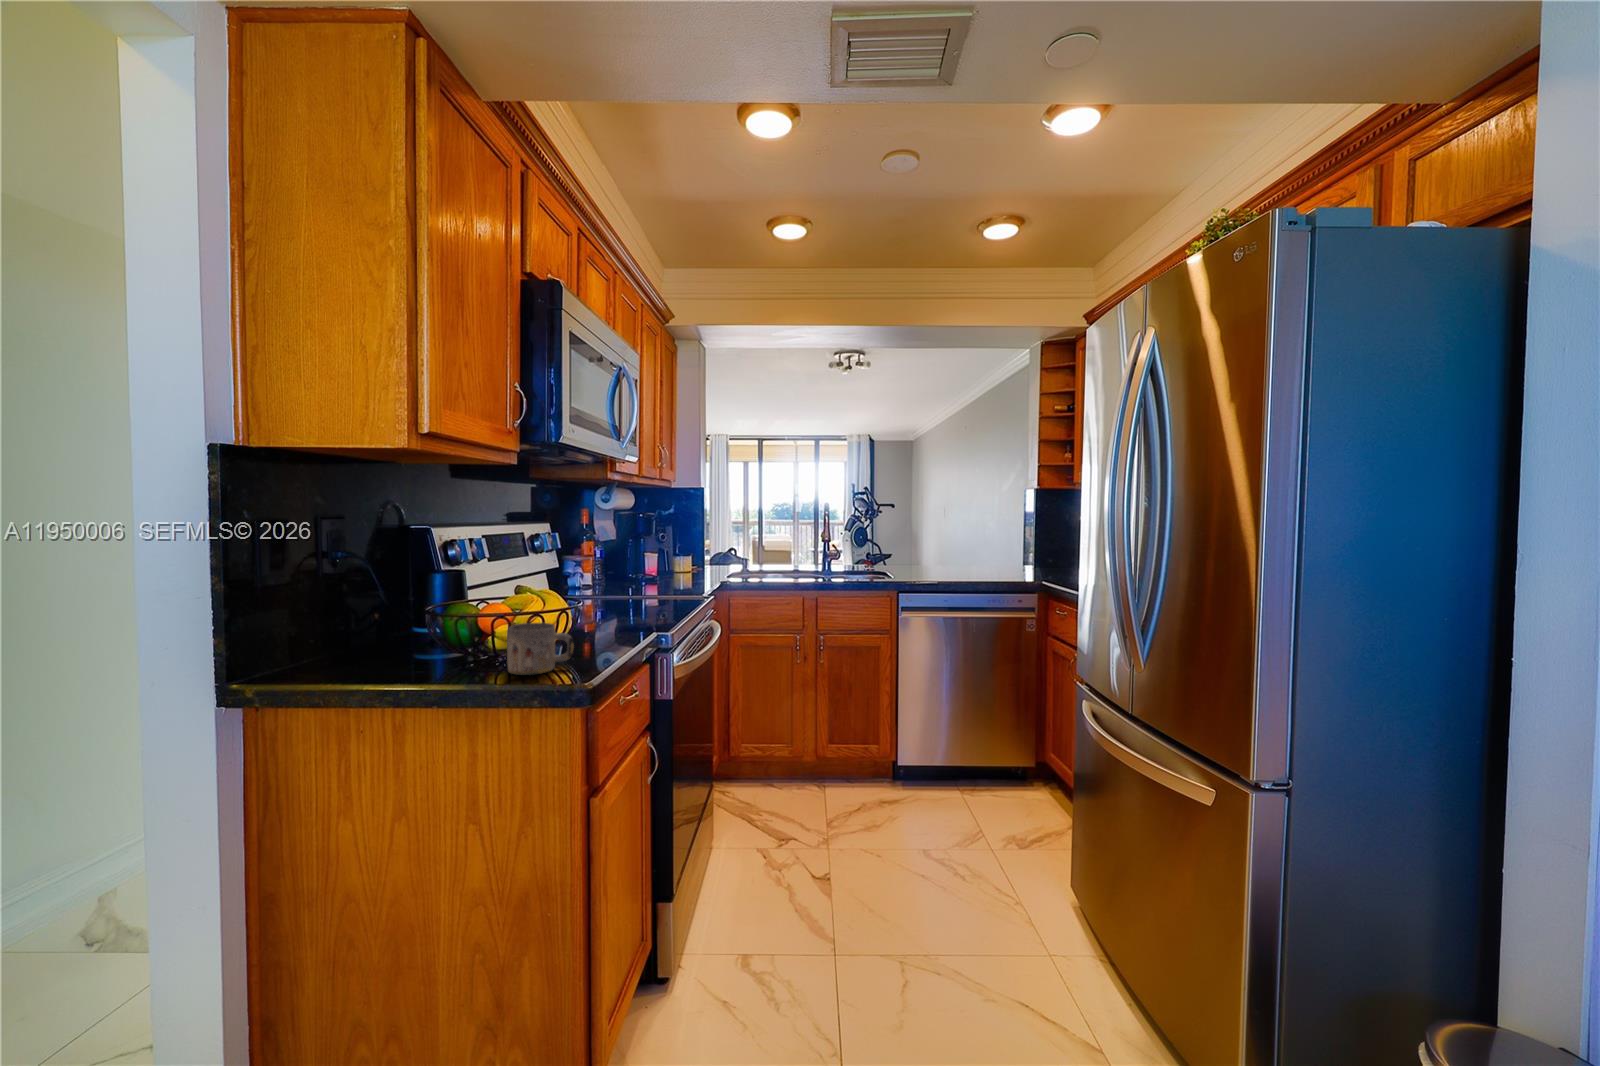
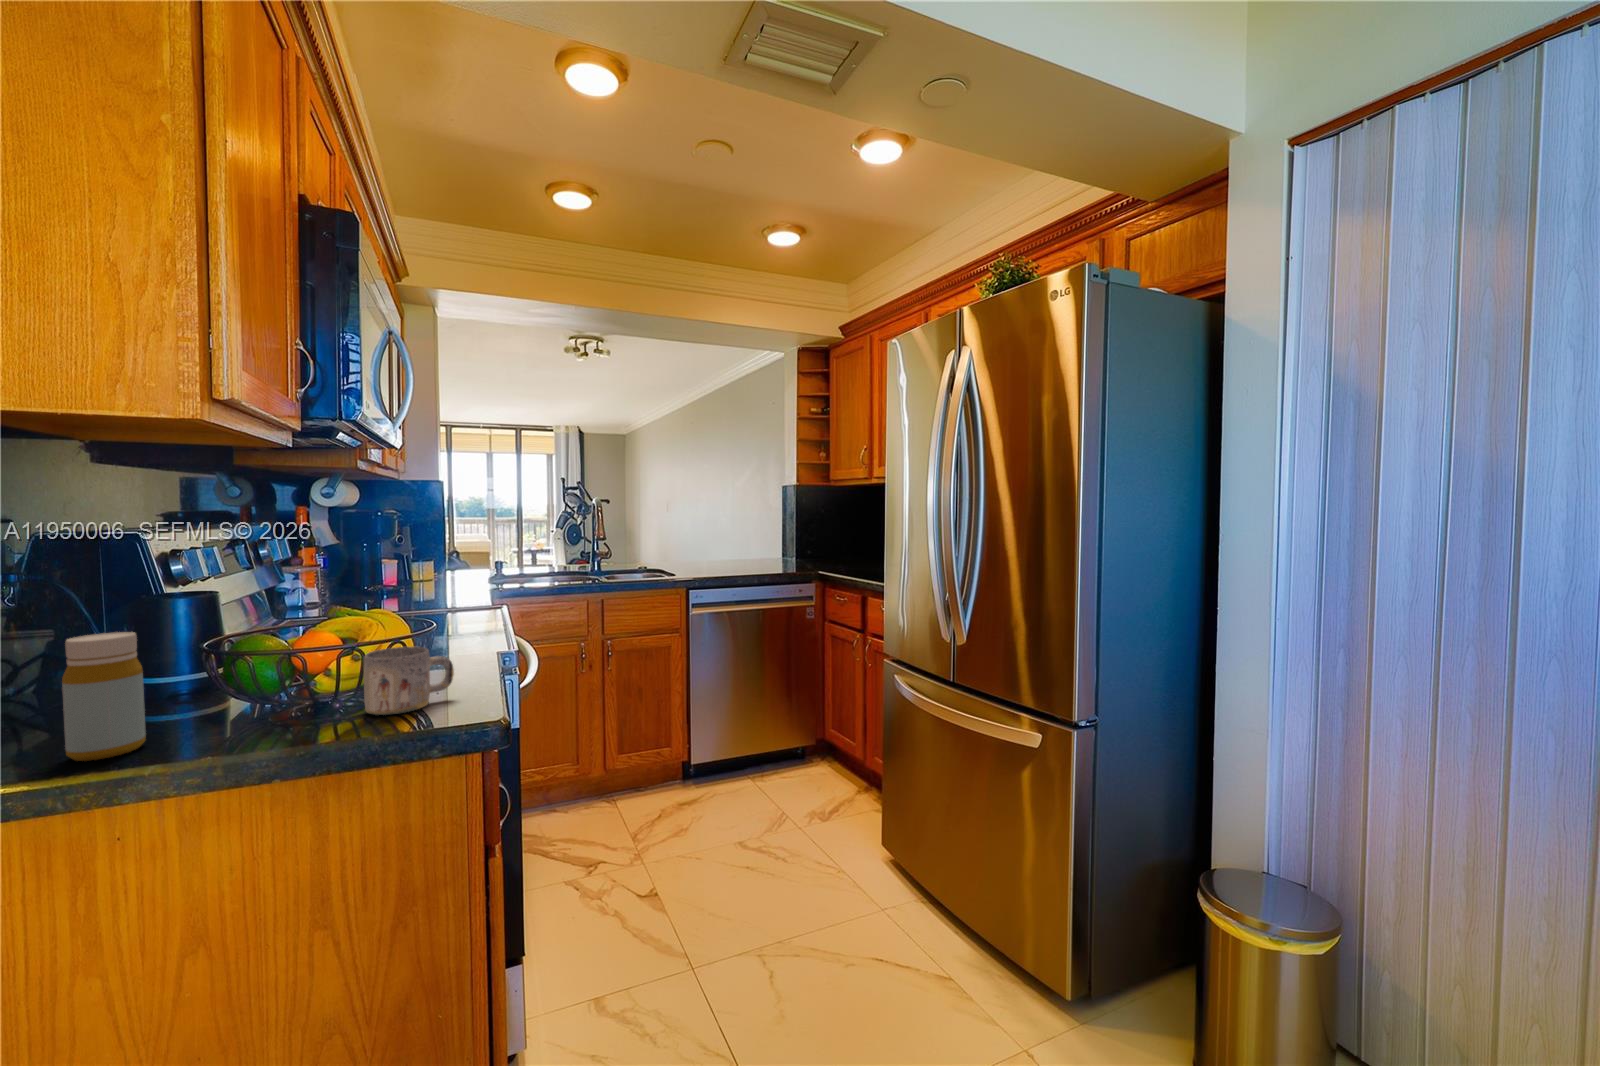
bottle: none [341,595,385,679] -> present [62,632,146,761]

